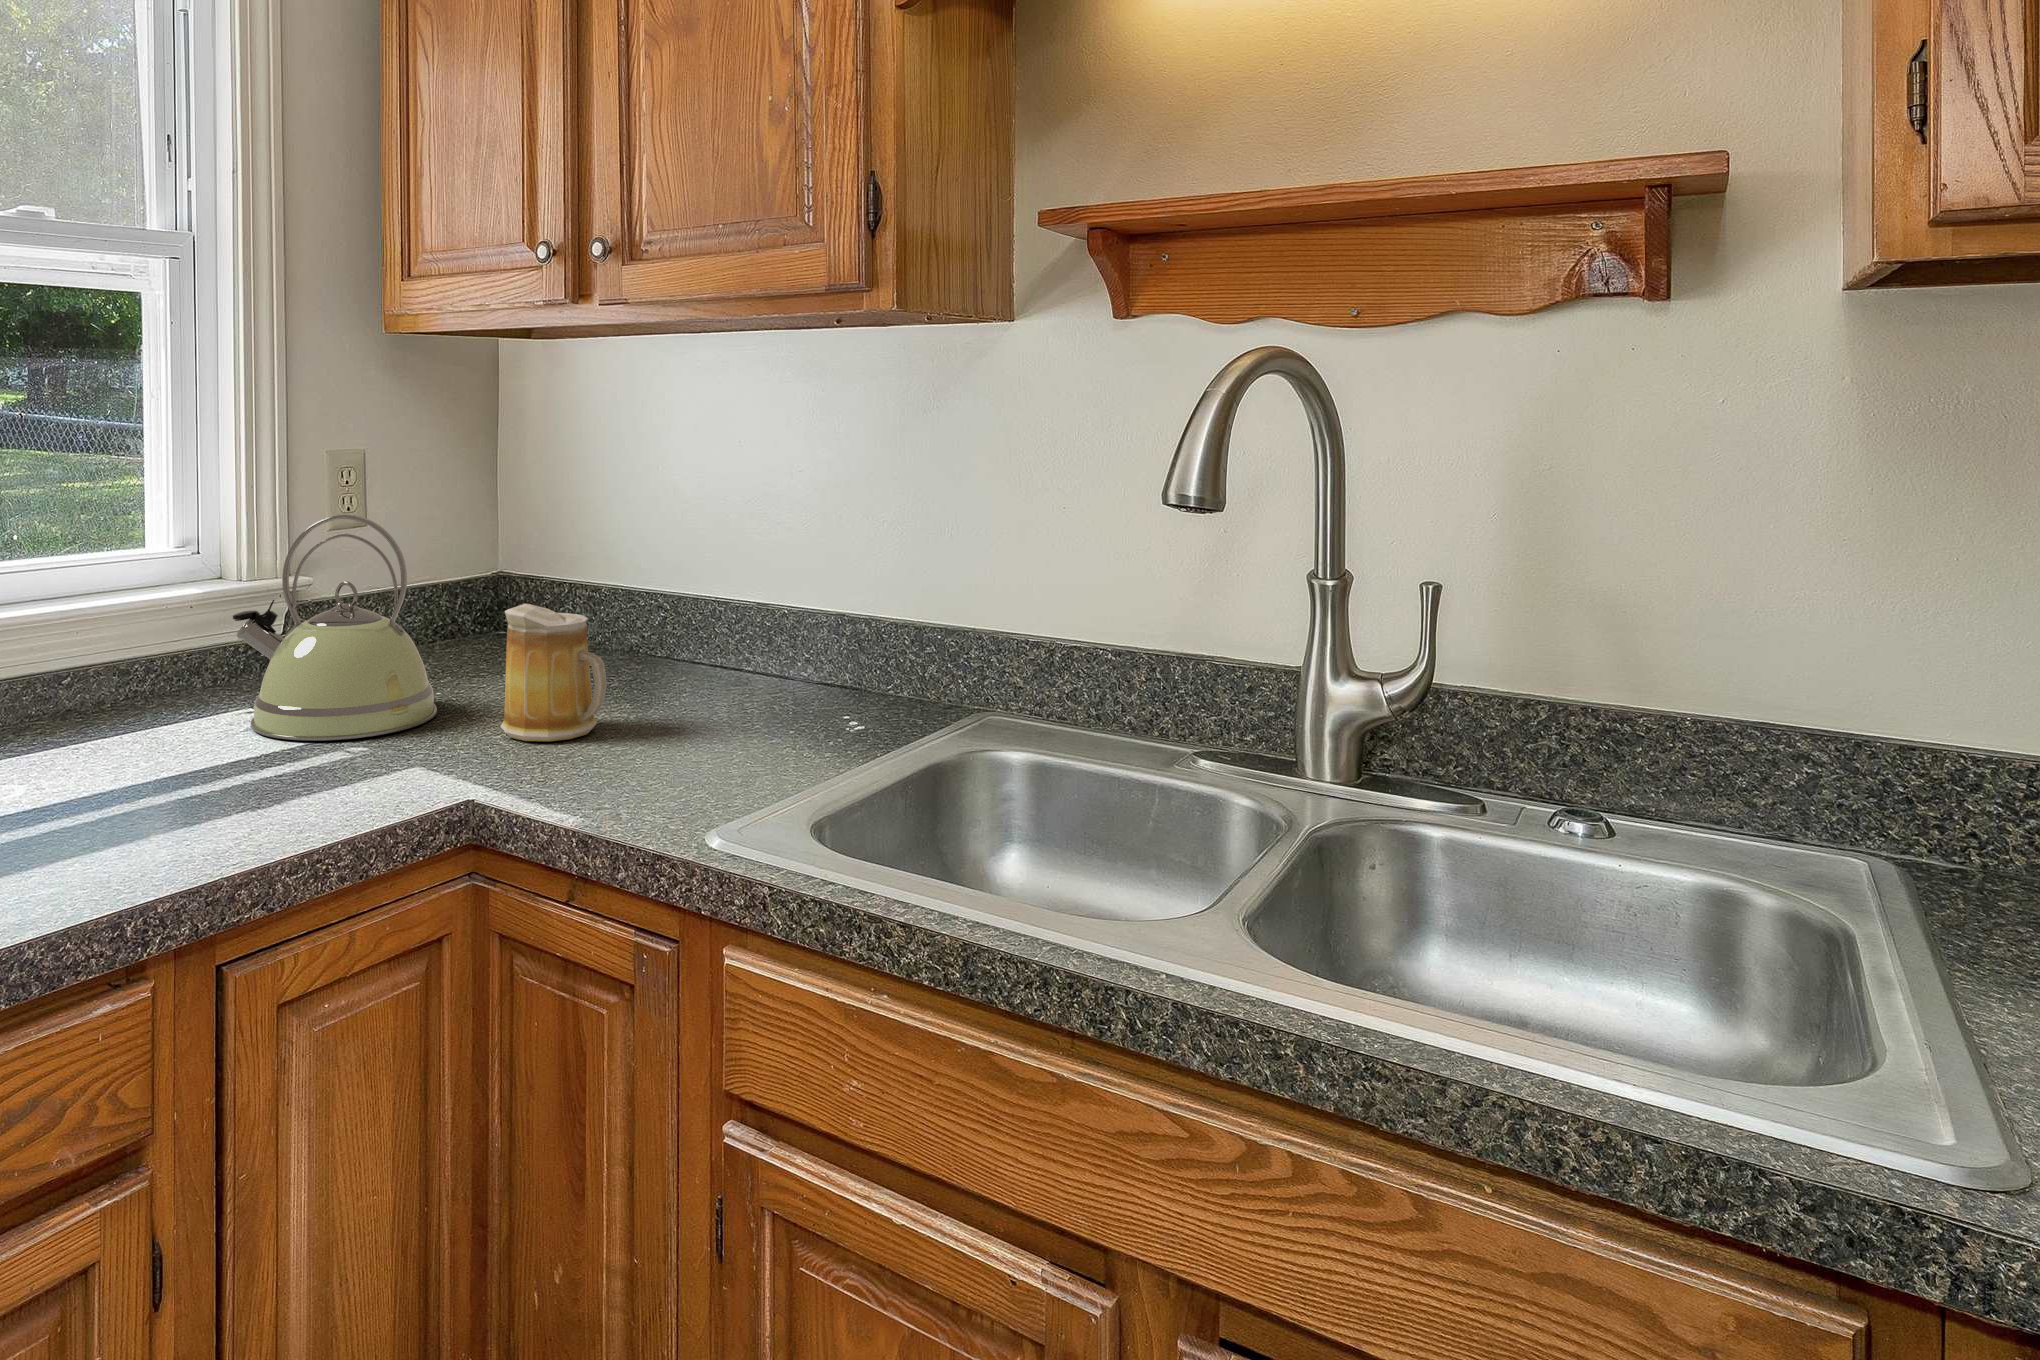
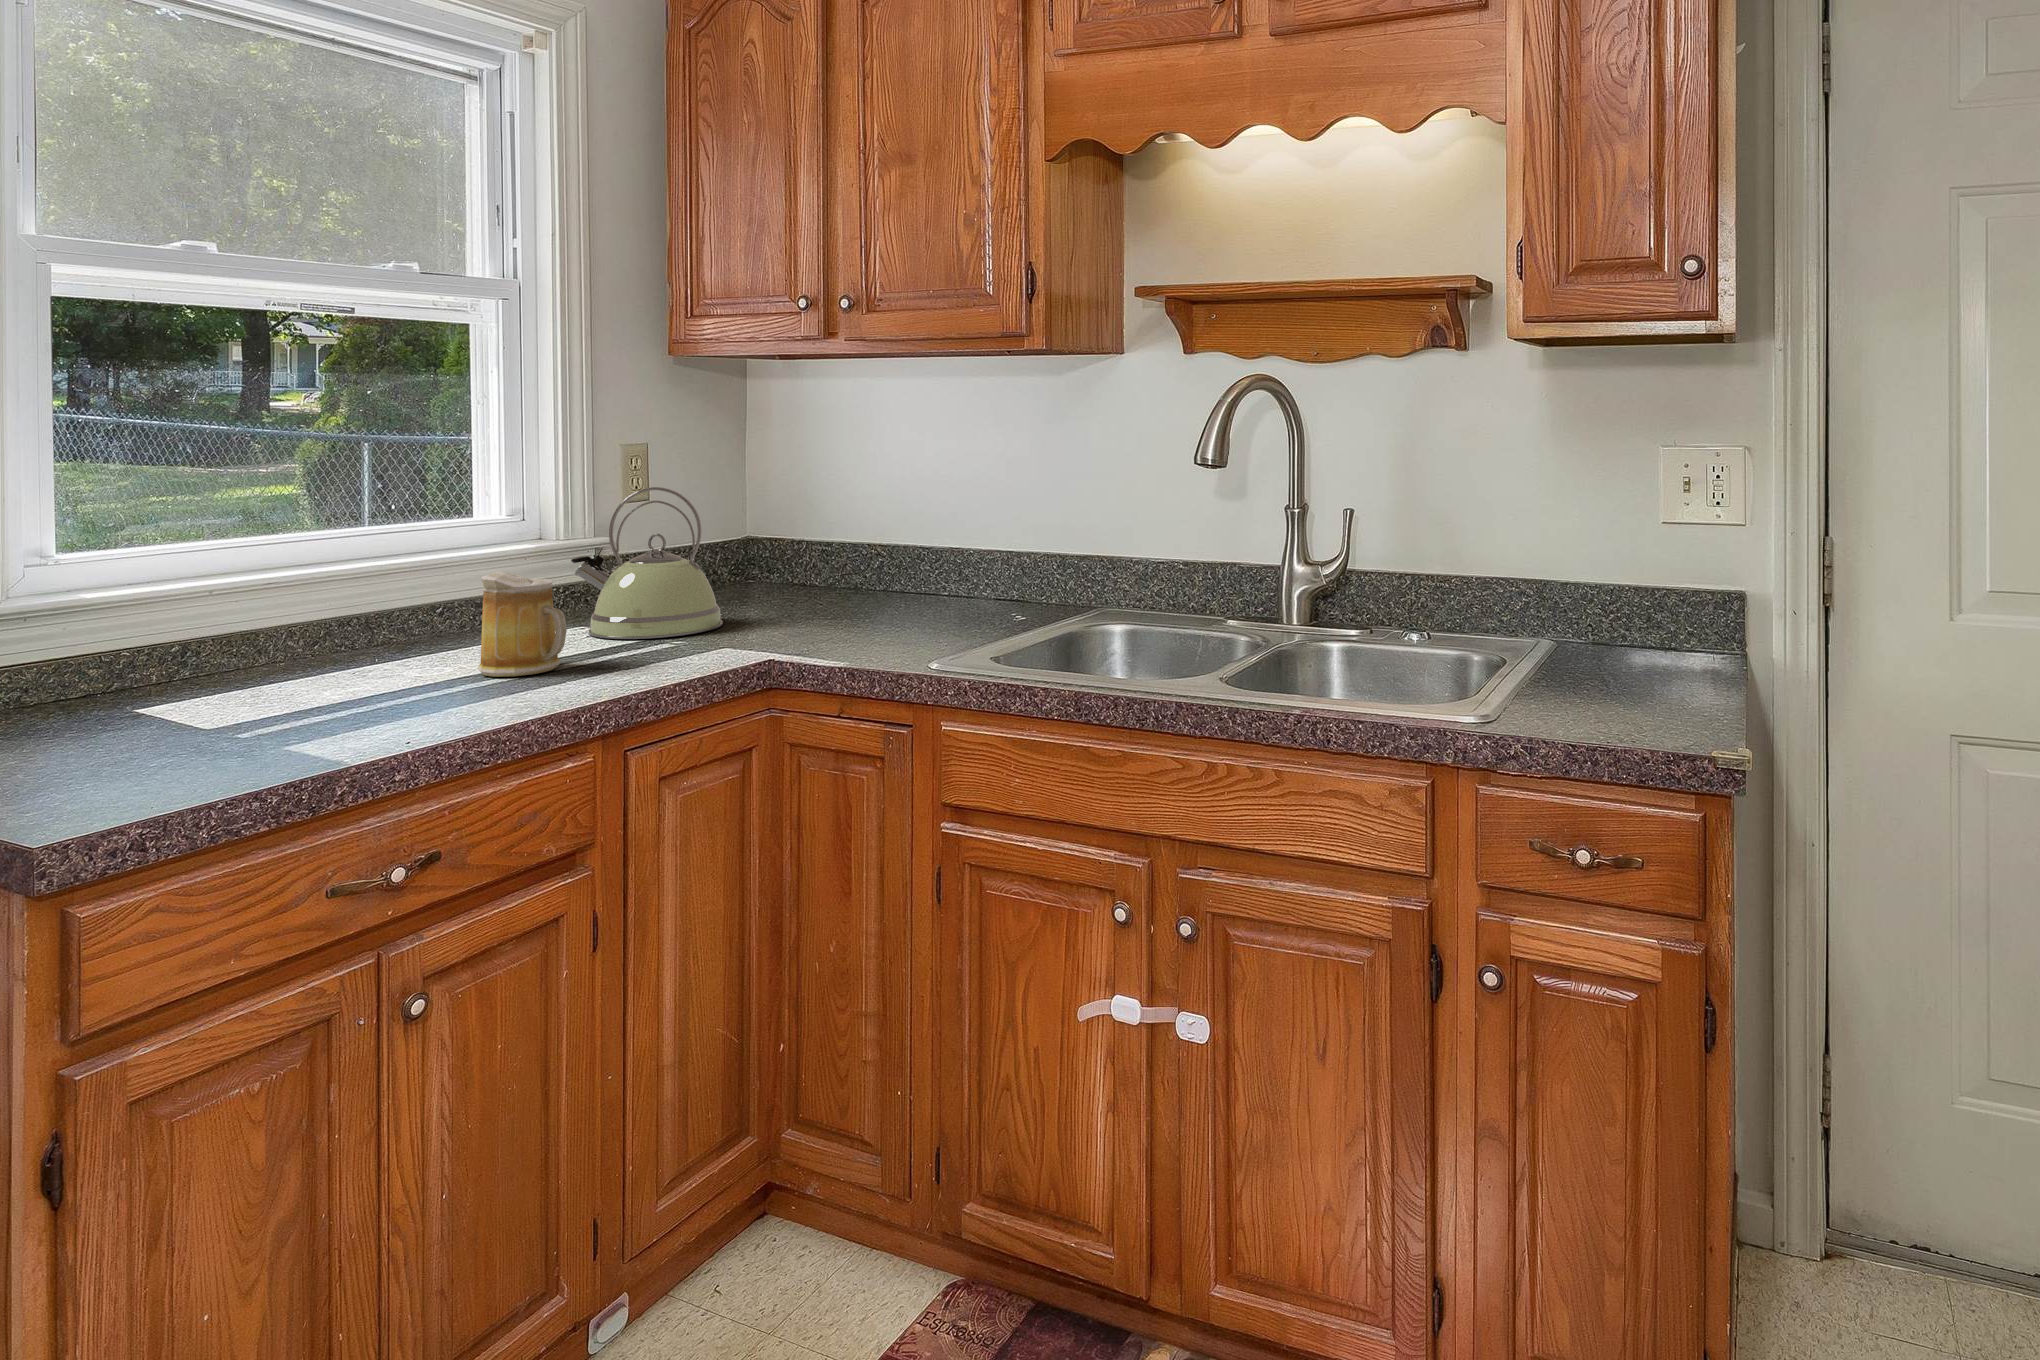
mug: present [501,604,607,742] -> present [478,571,567,677]

